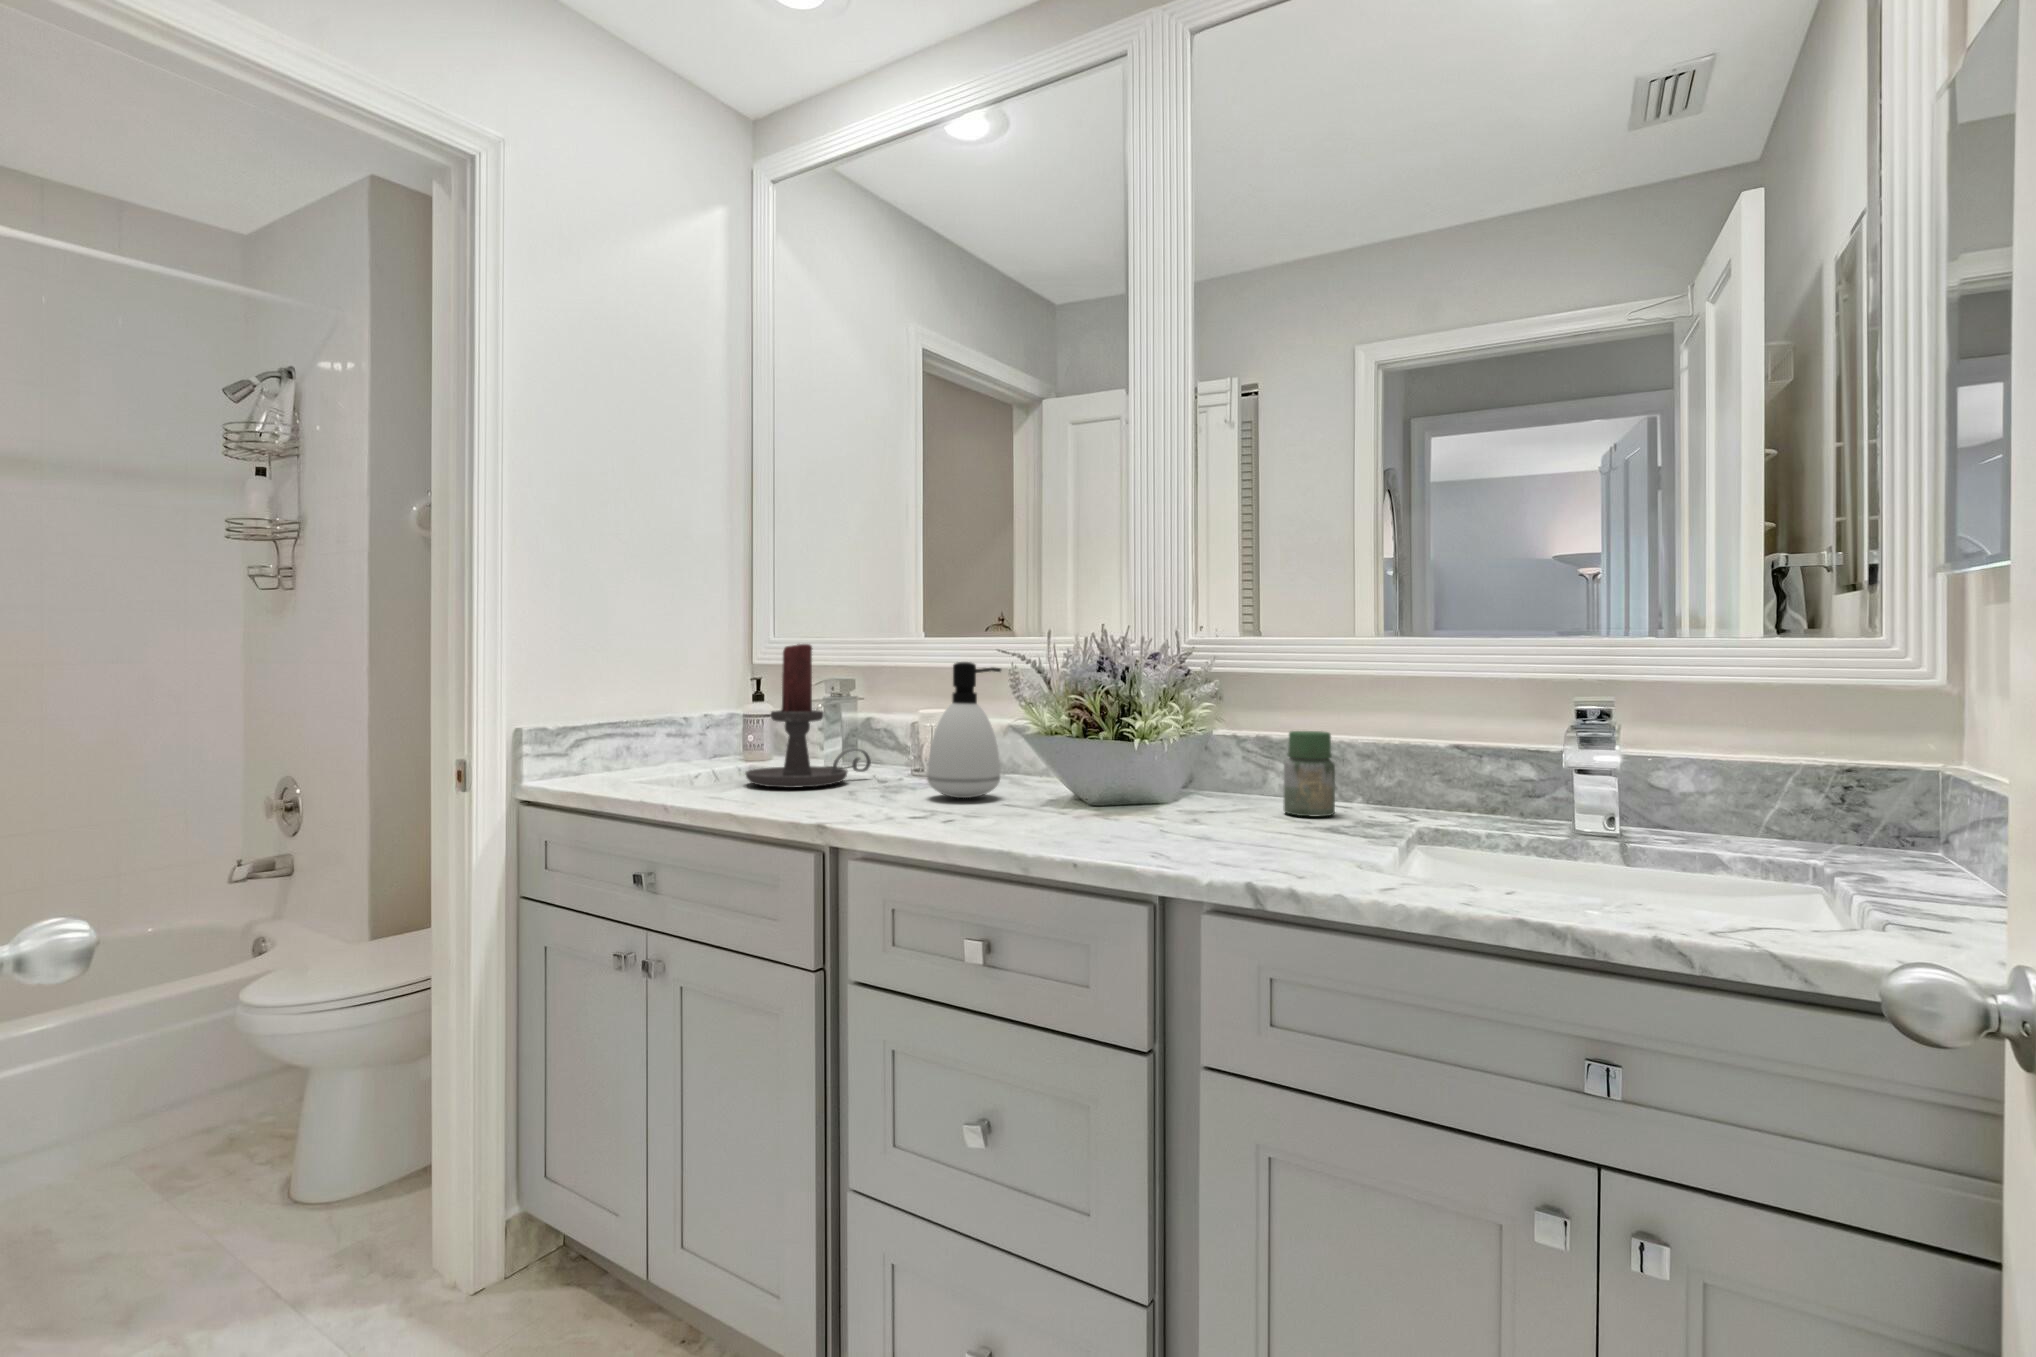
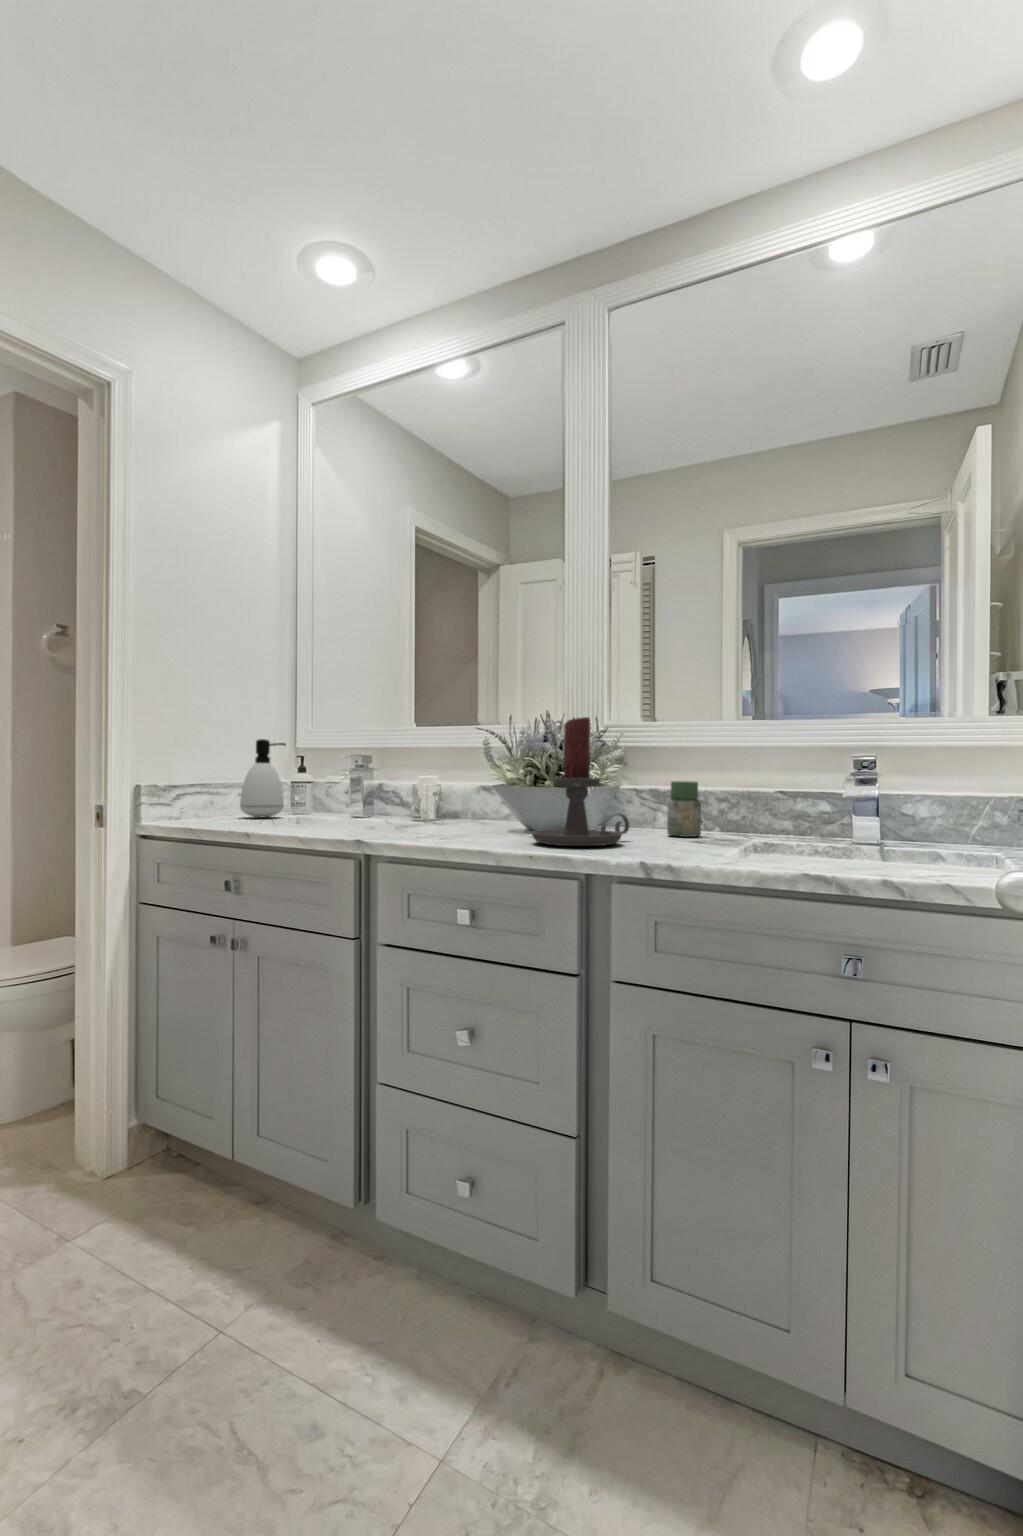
candle holder: present [746,644,871,788] -> present [532,717,630,846]
soap dispenser: present [928,662,1001,798] -> present [240,739,286,817]

